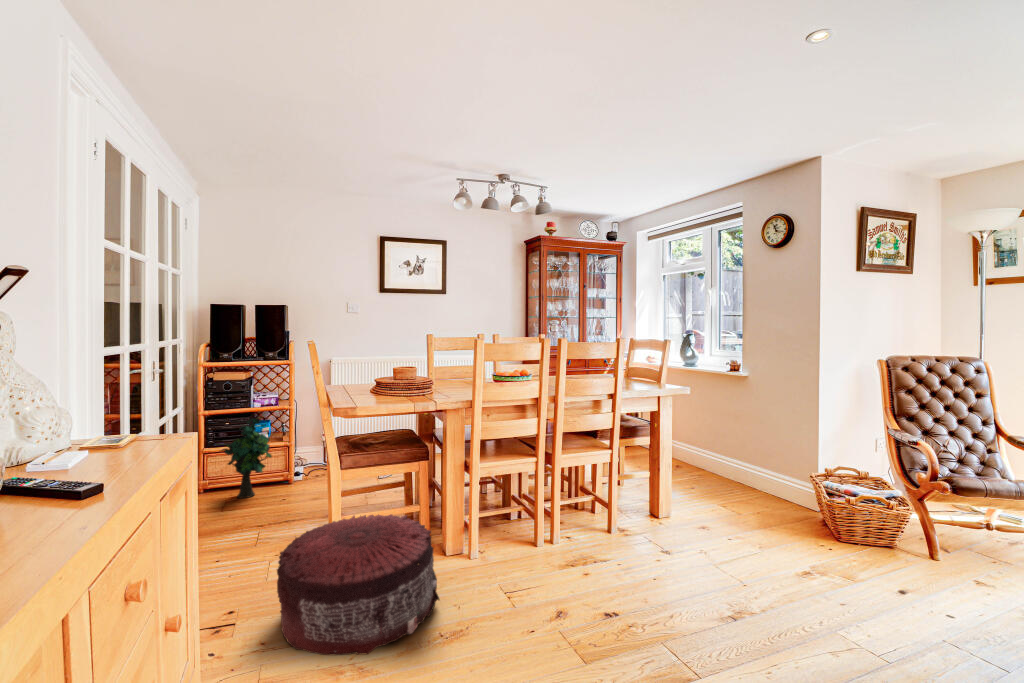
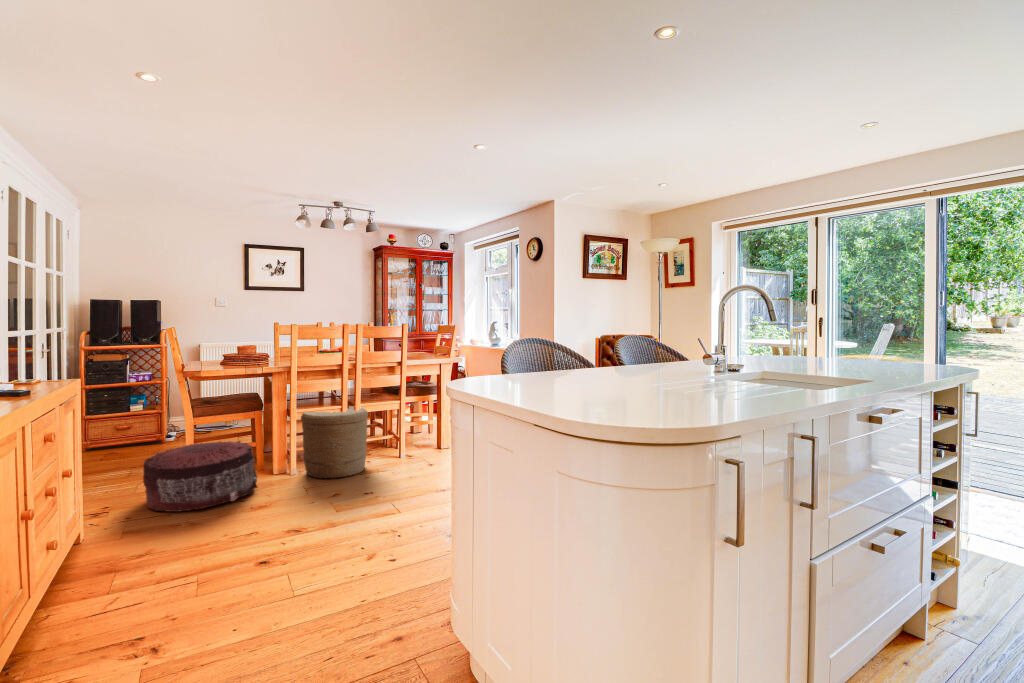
decorative plant: present [221,418,272,498] -> none [99,389,146,452]
woven basket: none [488,457,583,579] -> present [301,406,368,479]

